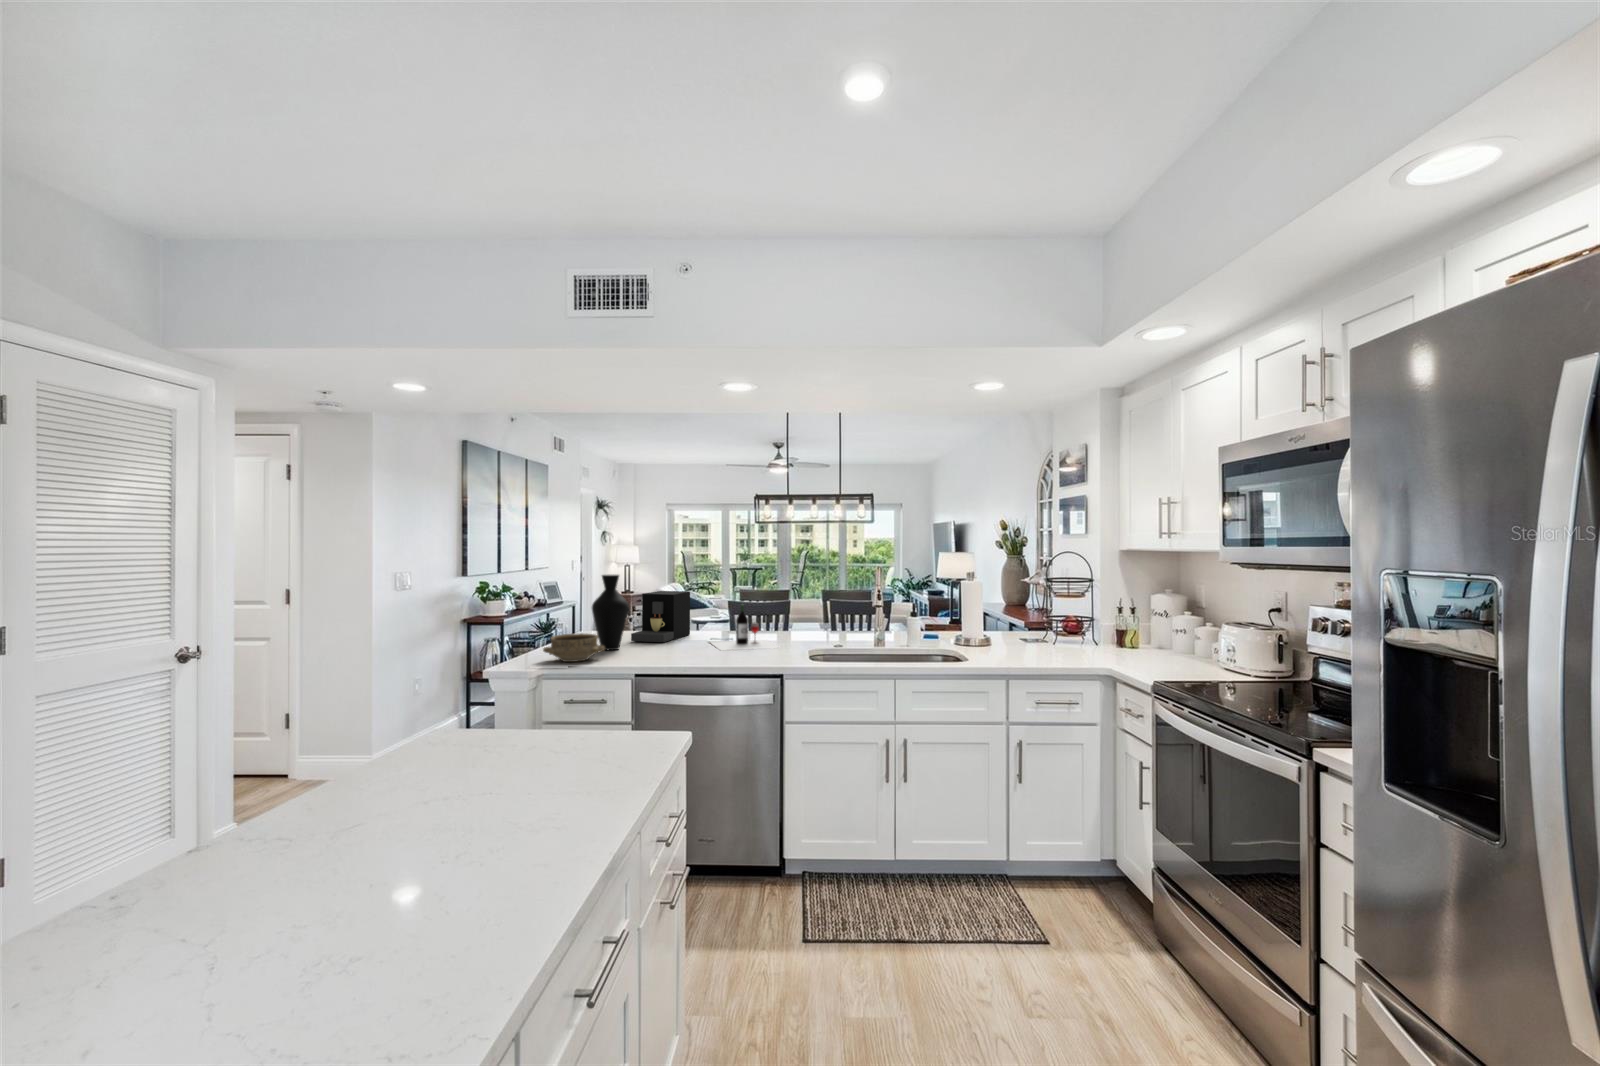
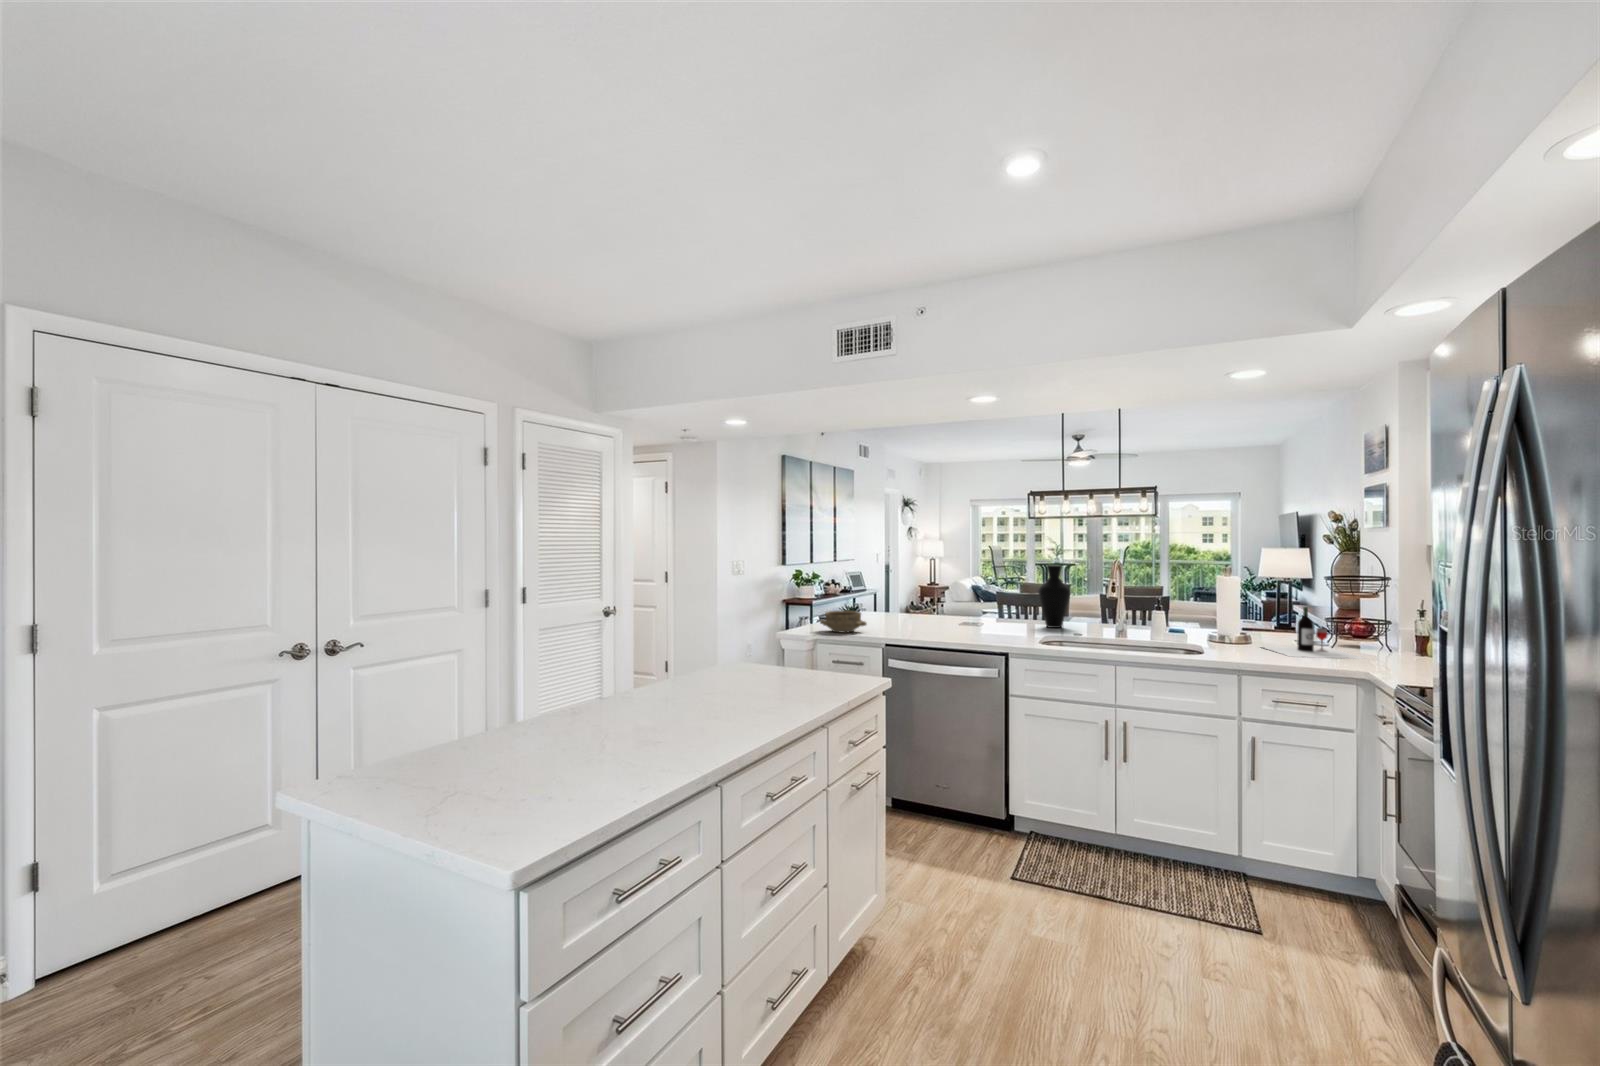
vase: present [592,574,629,650] -> present [1038,565,1070,628]
coffee maker: present [631,591,690,642] -> none [897,580,952,624]
wine bottle: present [711,605,779,651] -> present [1263,607,1364,659]

